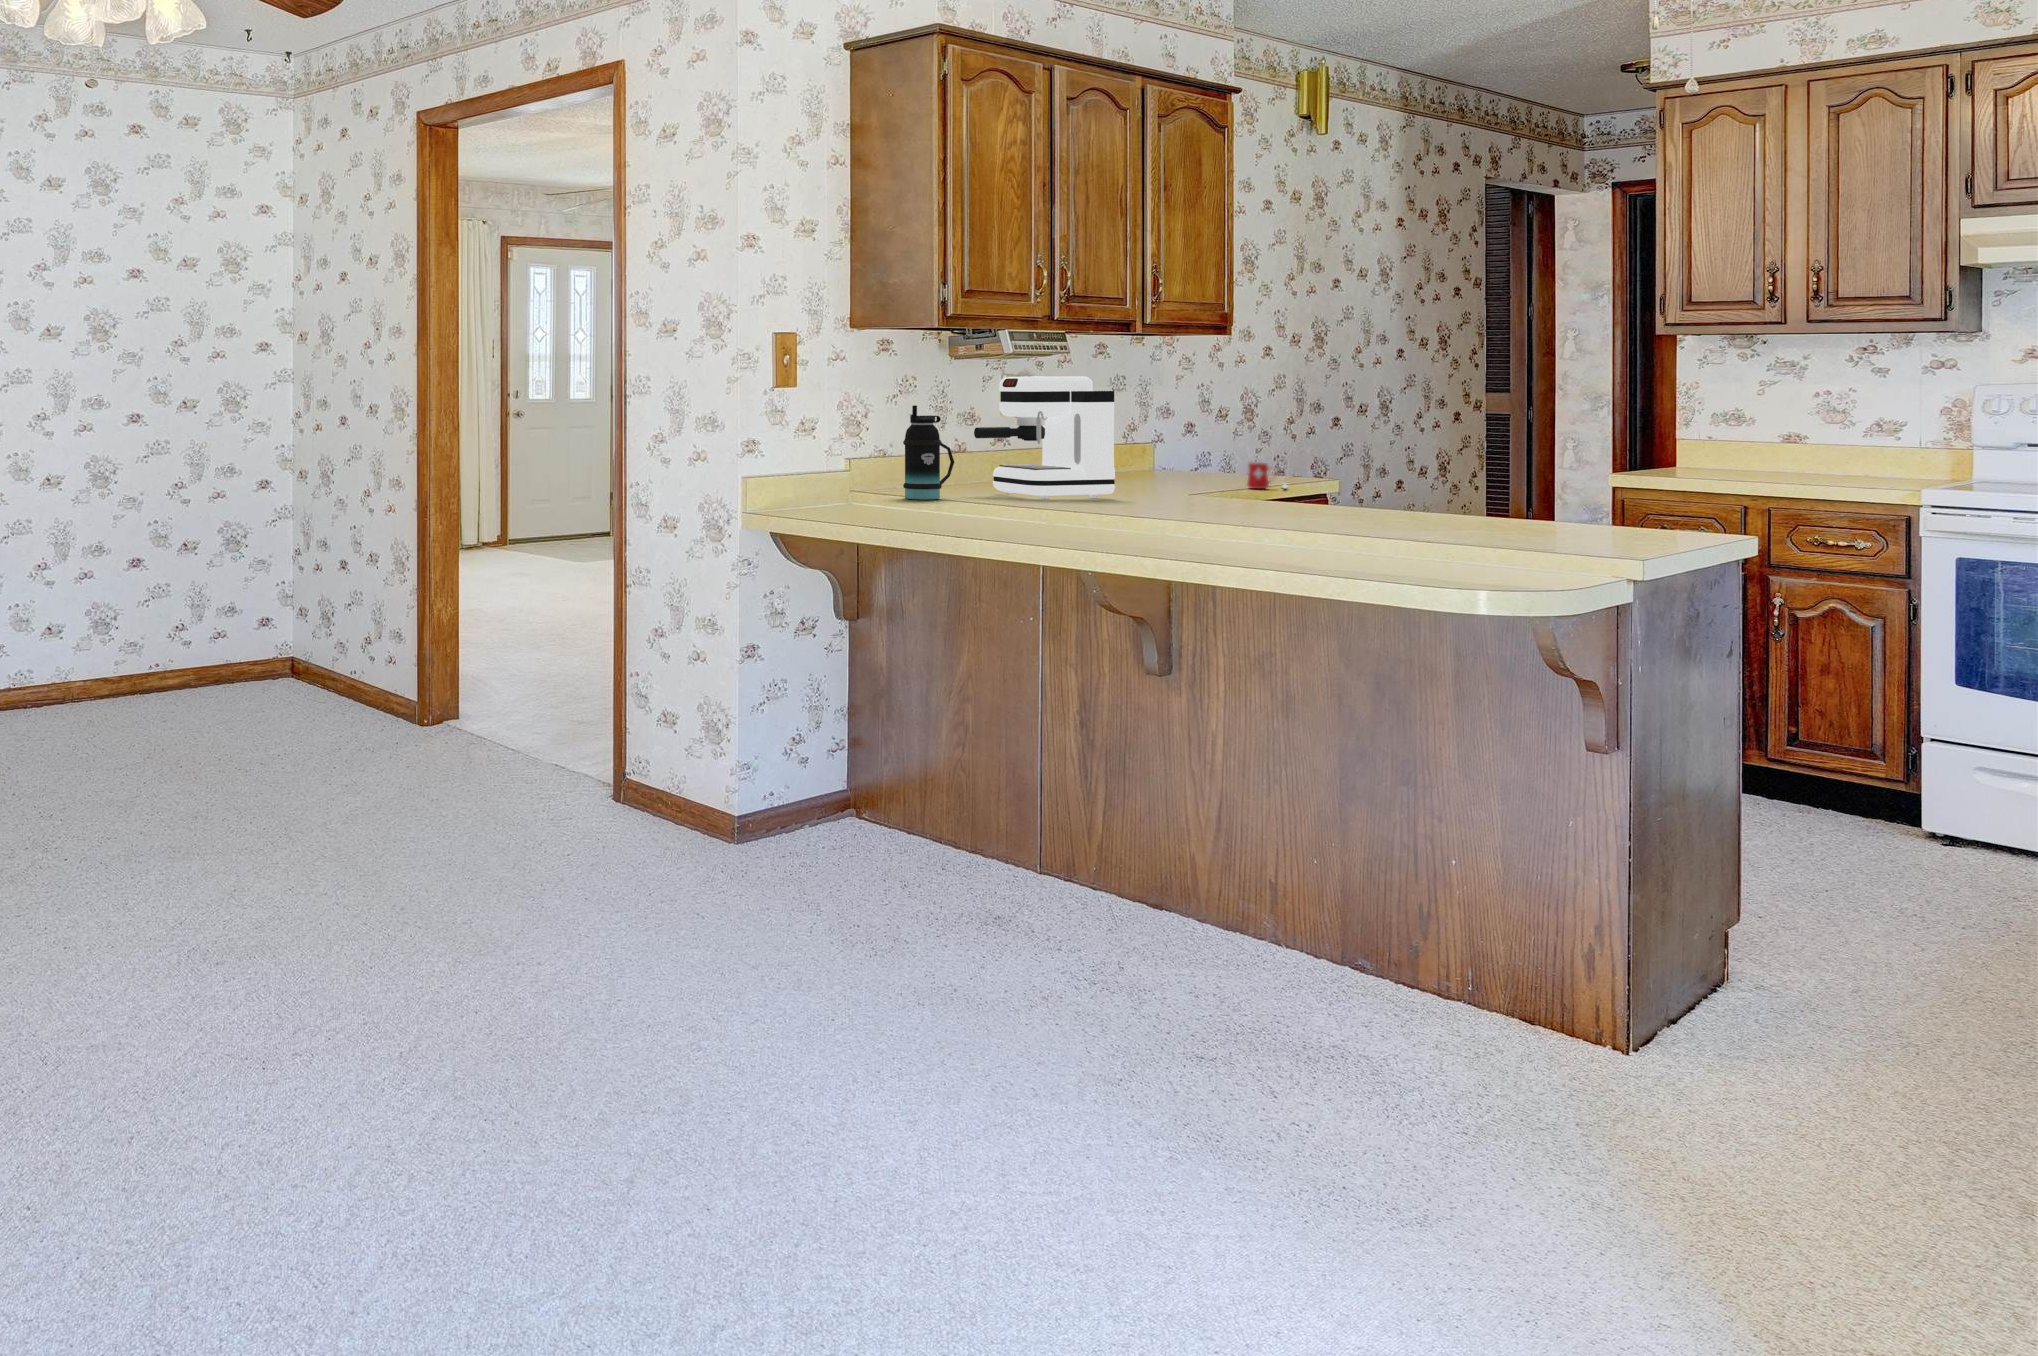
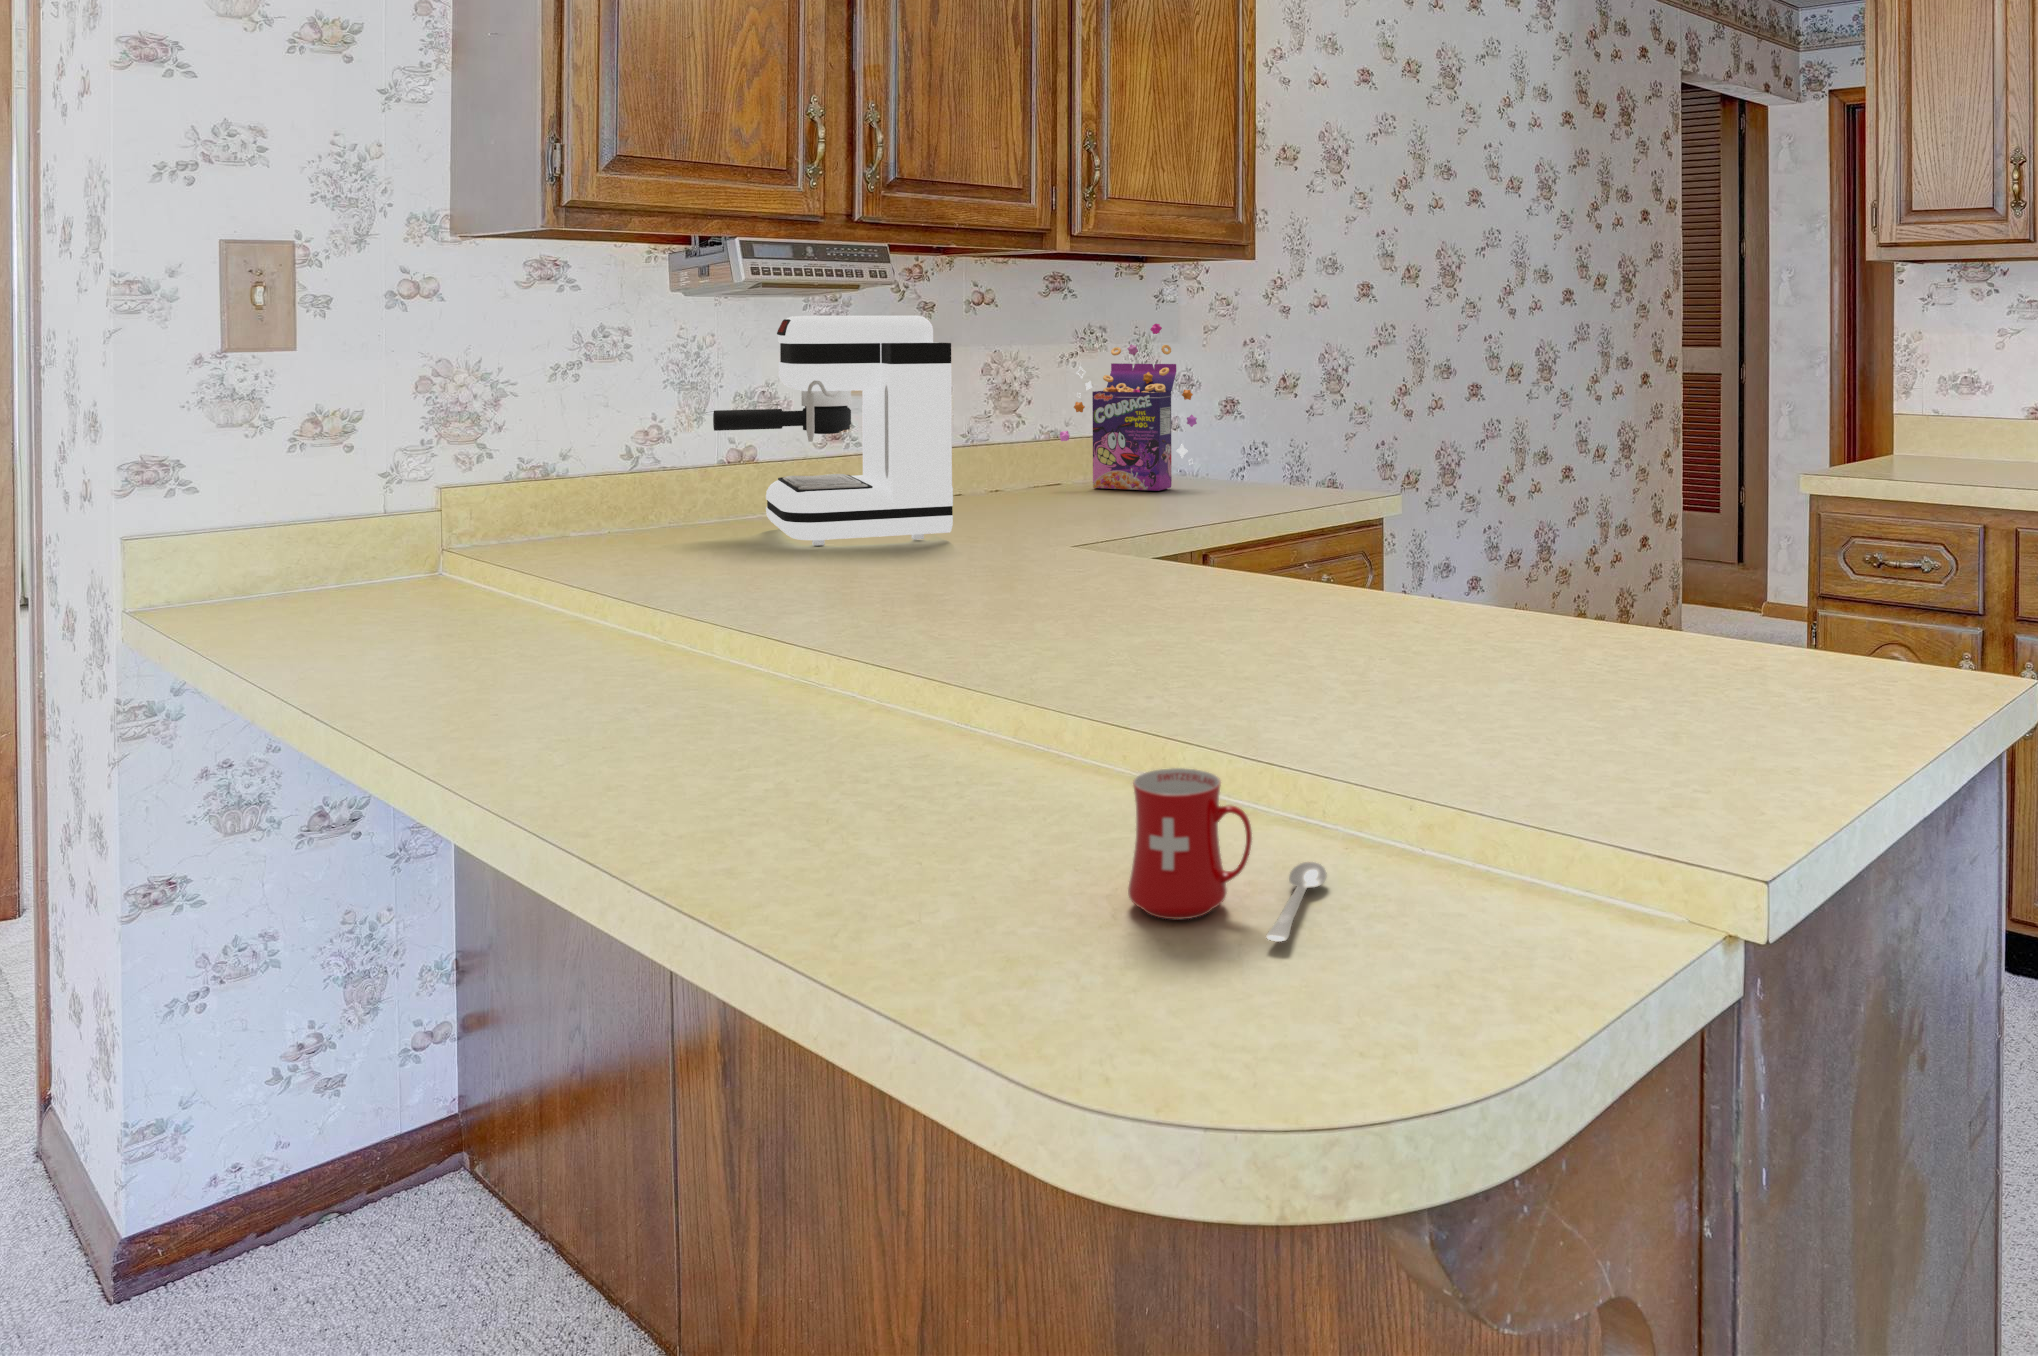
cereal box: none [1106,380,1197,483] -> present [1059,324,1197,491]
bottle: present [903,405,954,500] -> none [533,371,640,556]
mug: present [1247,462,1287,489] -> present [1128,768,1327,942]

